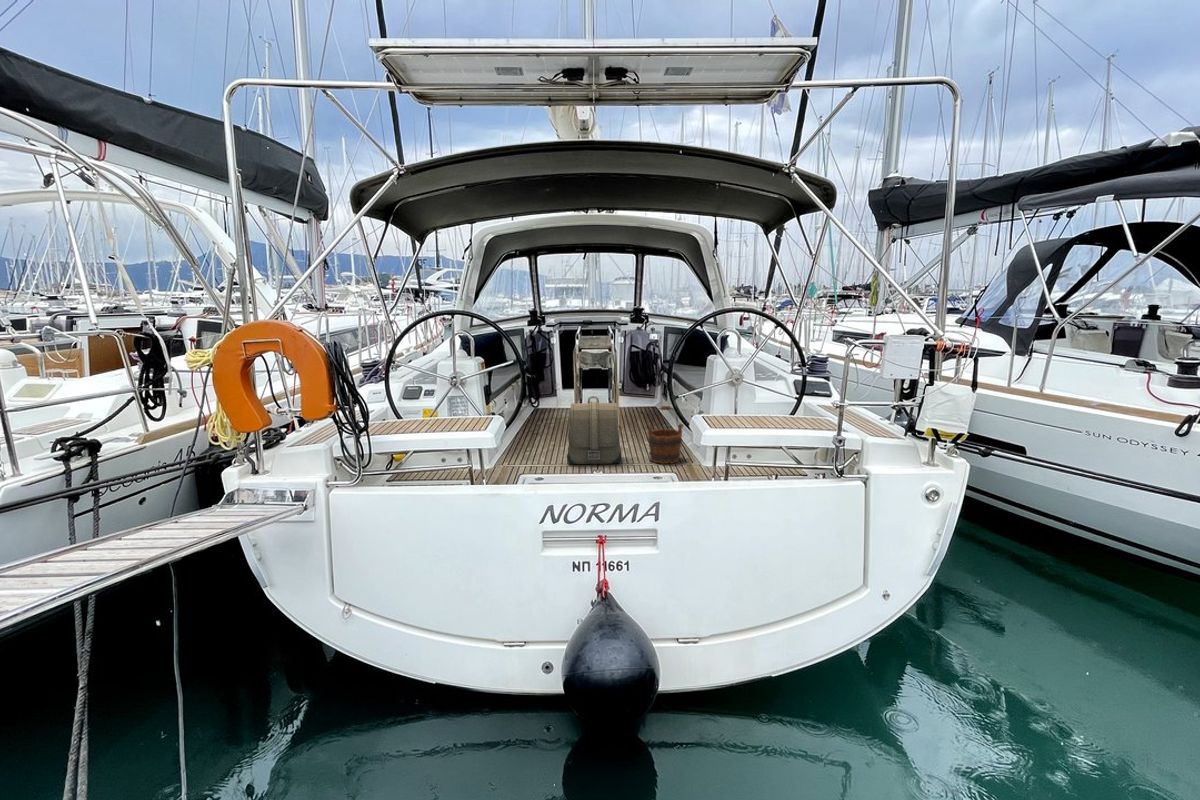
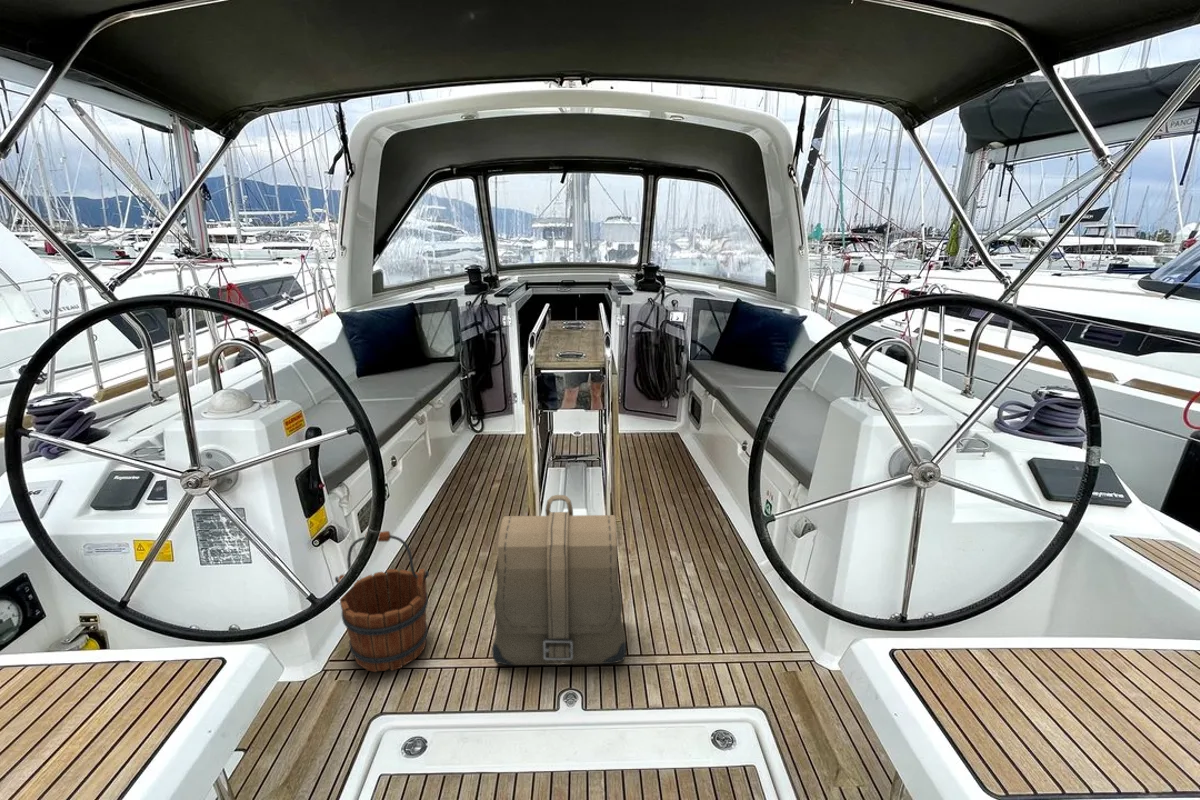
wooden bucket: present [647,406,683,464] -> present [335,531,429,672]

